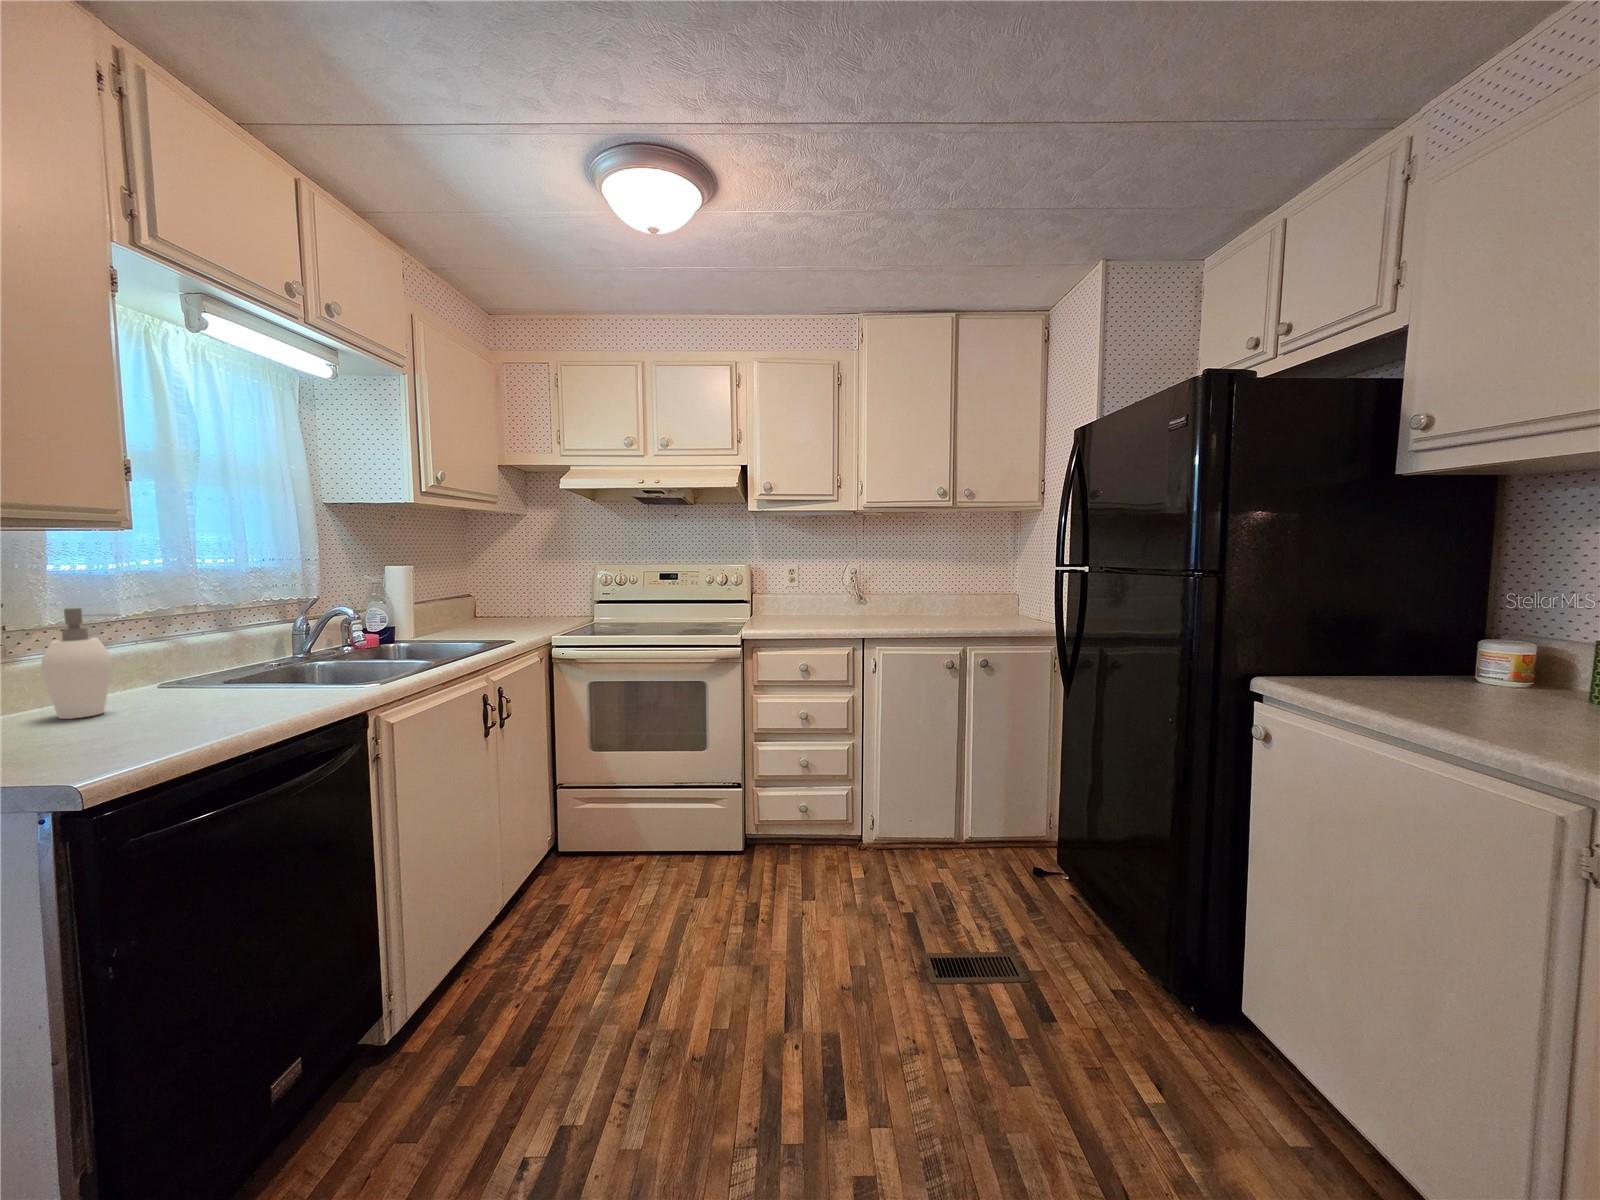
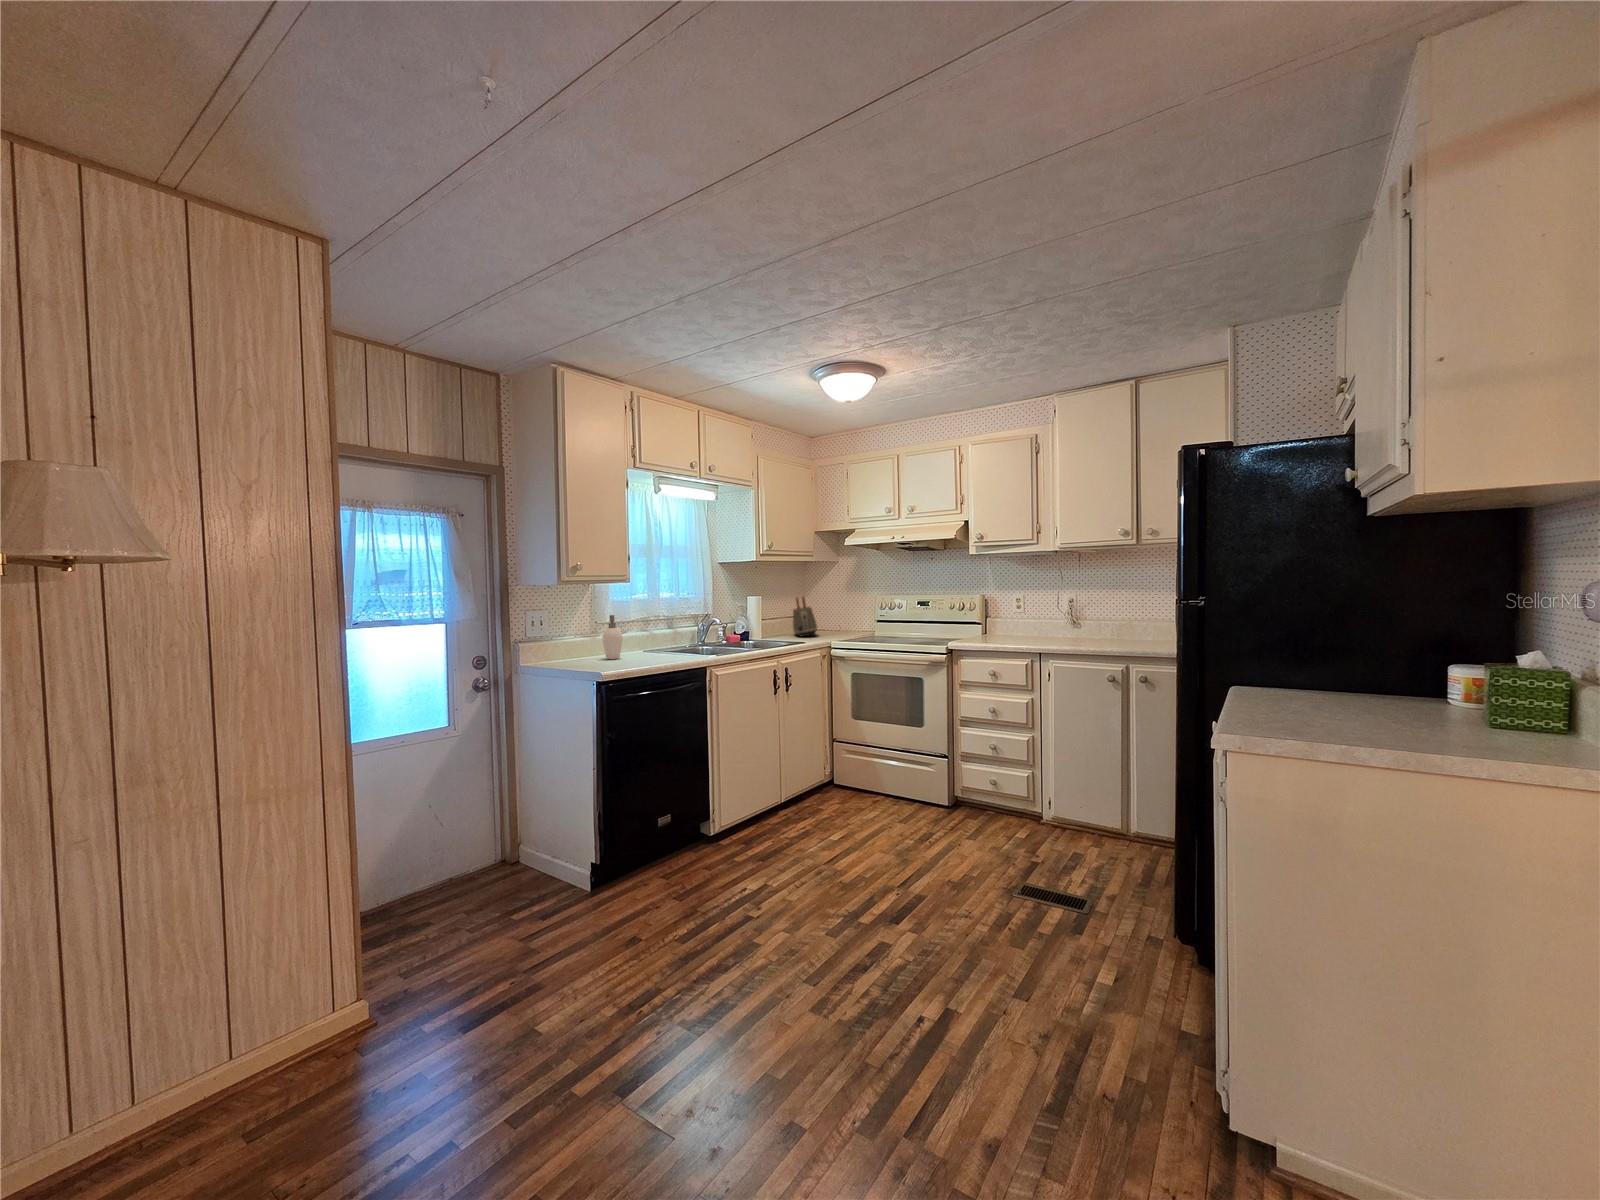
toaster: none [465,564,515,629] -> present [793,596,817,636]

